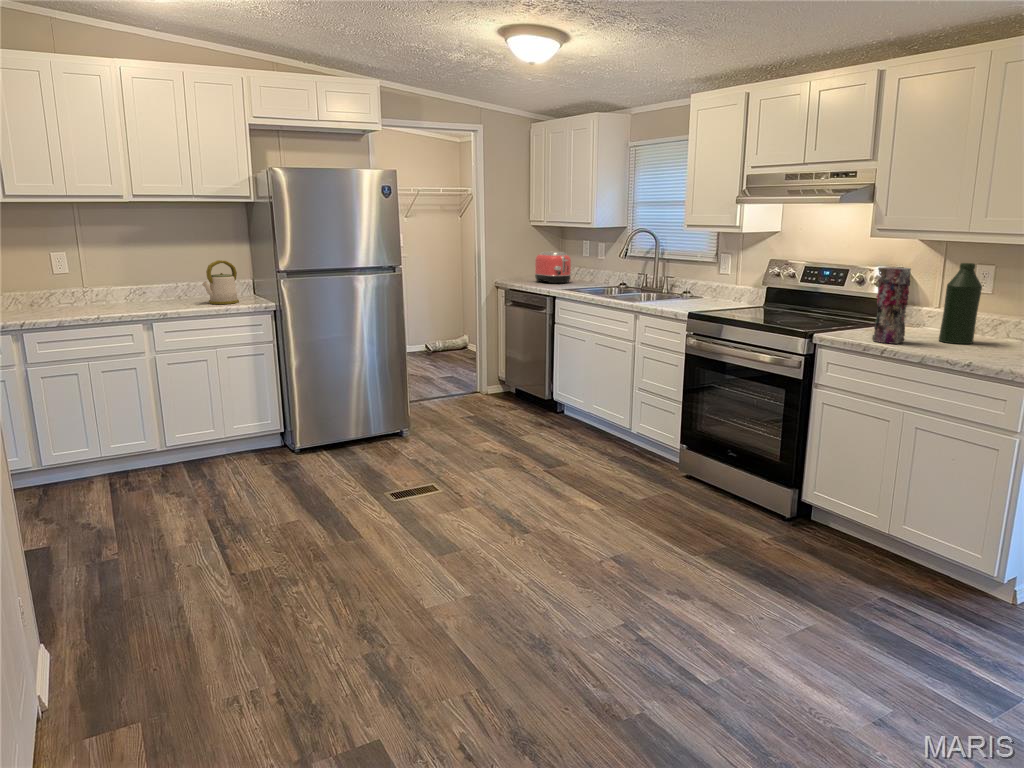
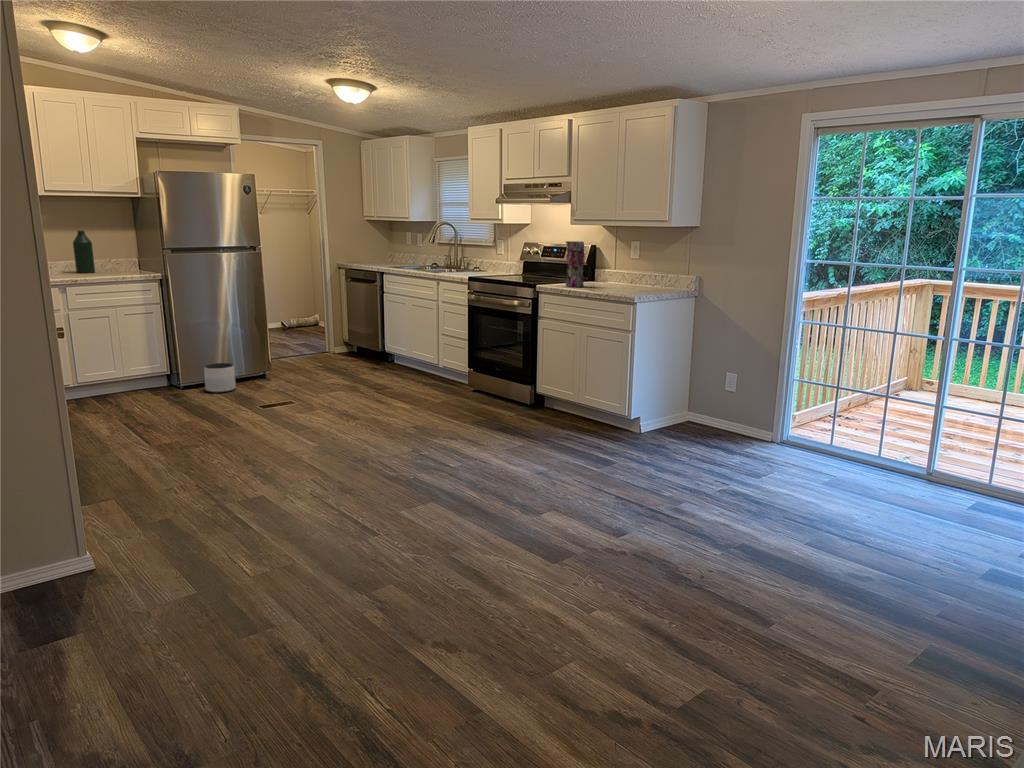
toaster: present [535,251,571,284] -> none [368,240,397,265]
kettle: present [202,260,239,304] -> none [100,241,130,275]
bottle: present [939,263,982,344] -> present [73,231,95,273]
planter: none [324,420,363,461] -> present [204,363,236,393]

